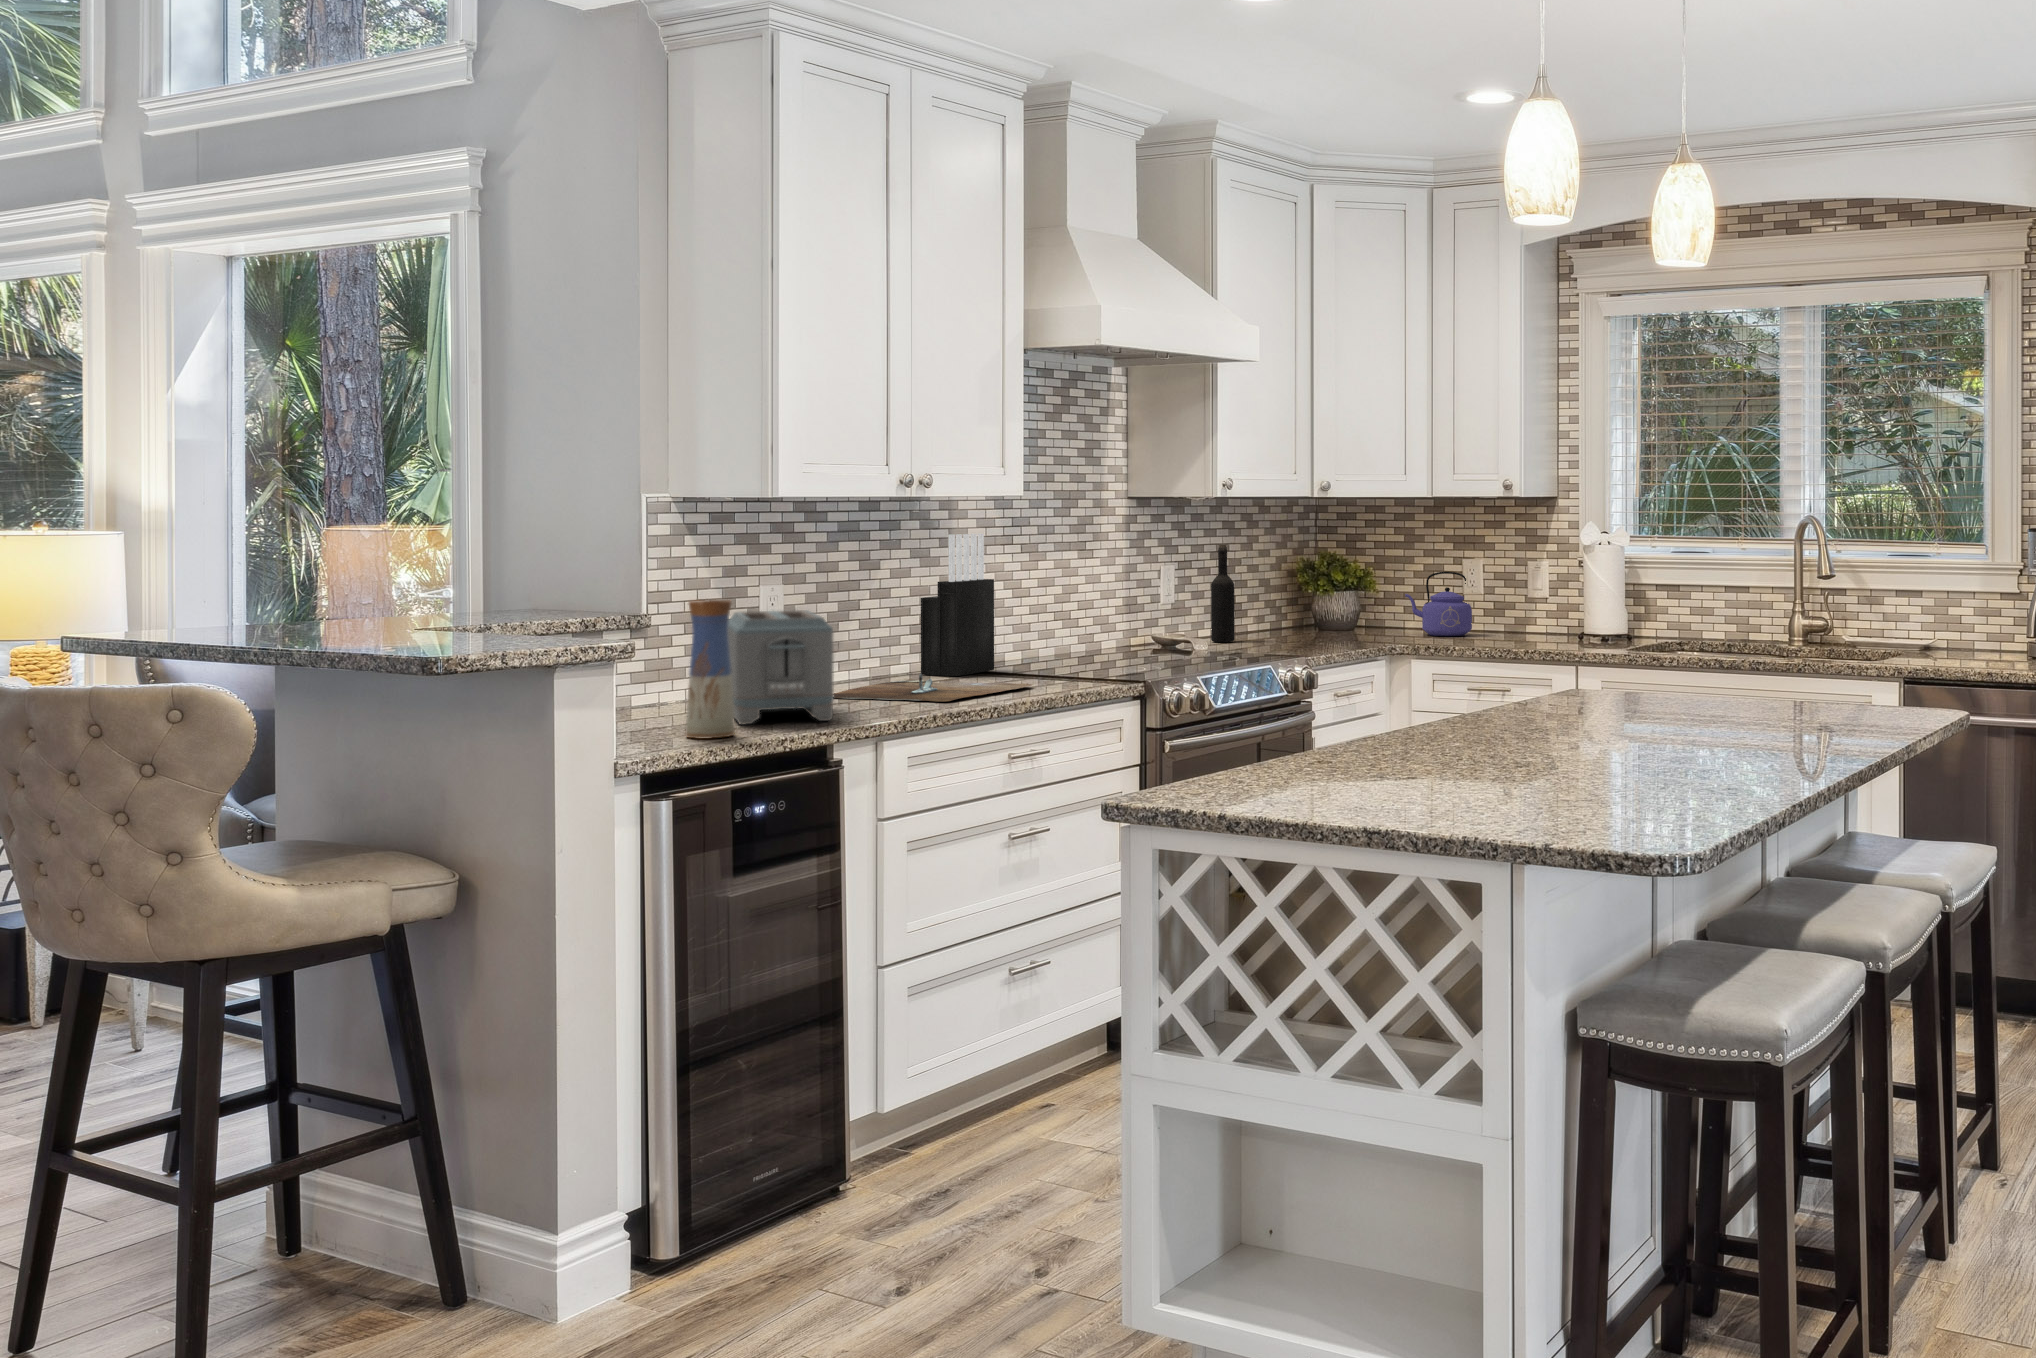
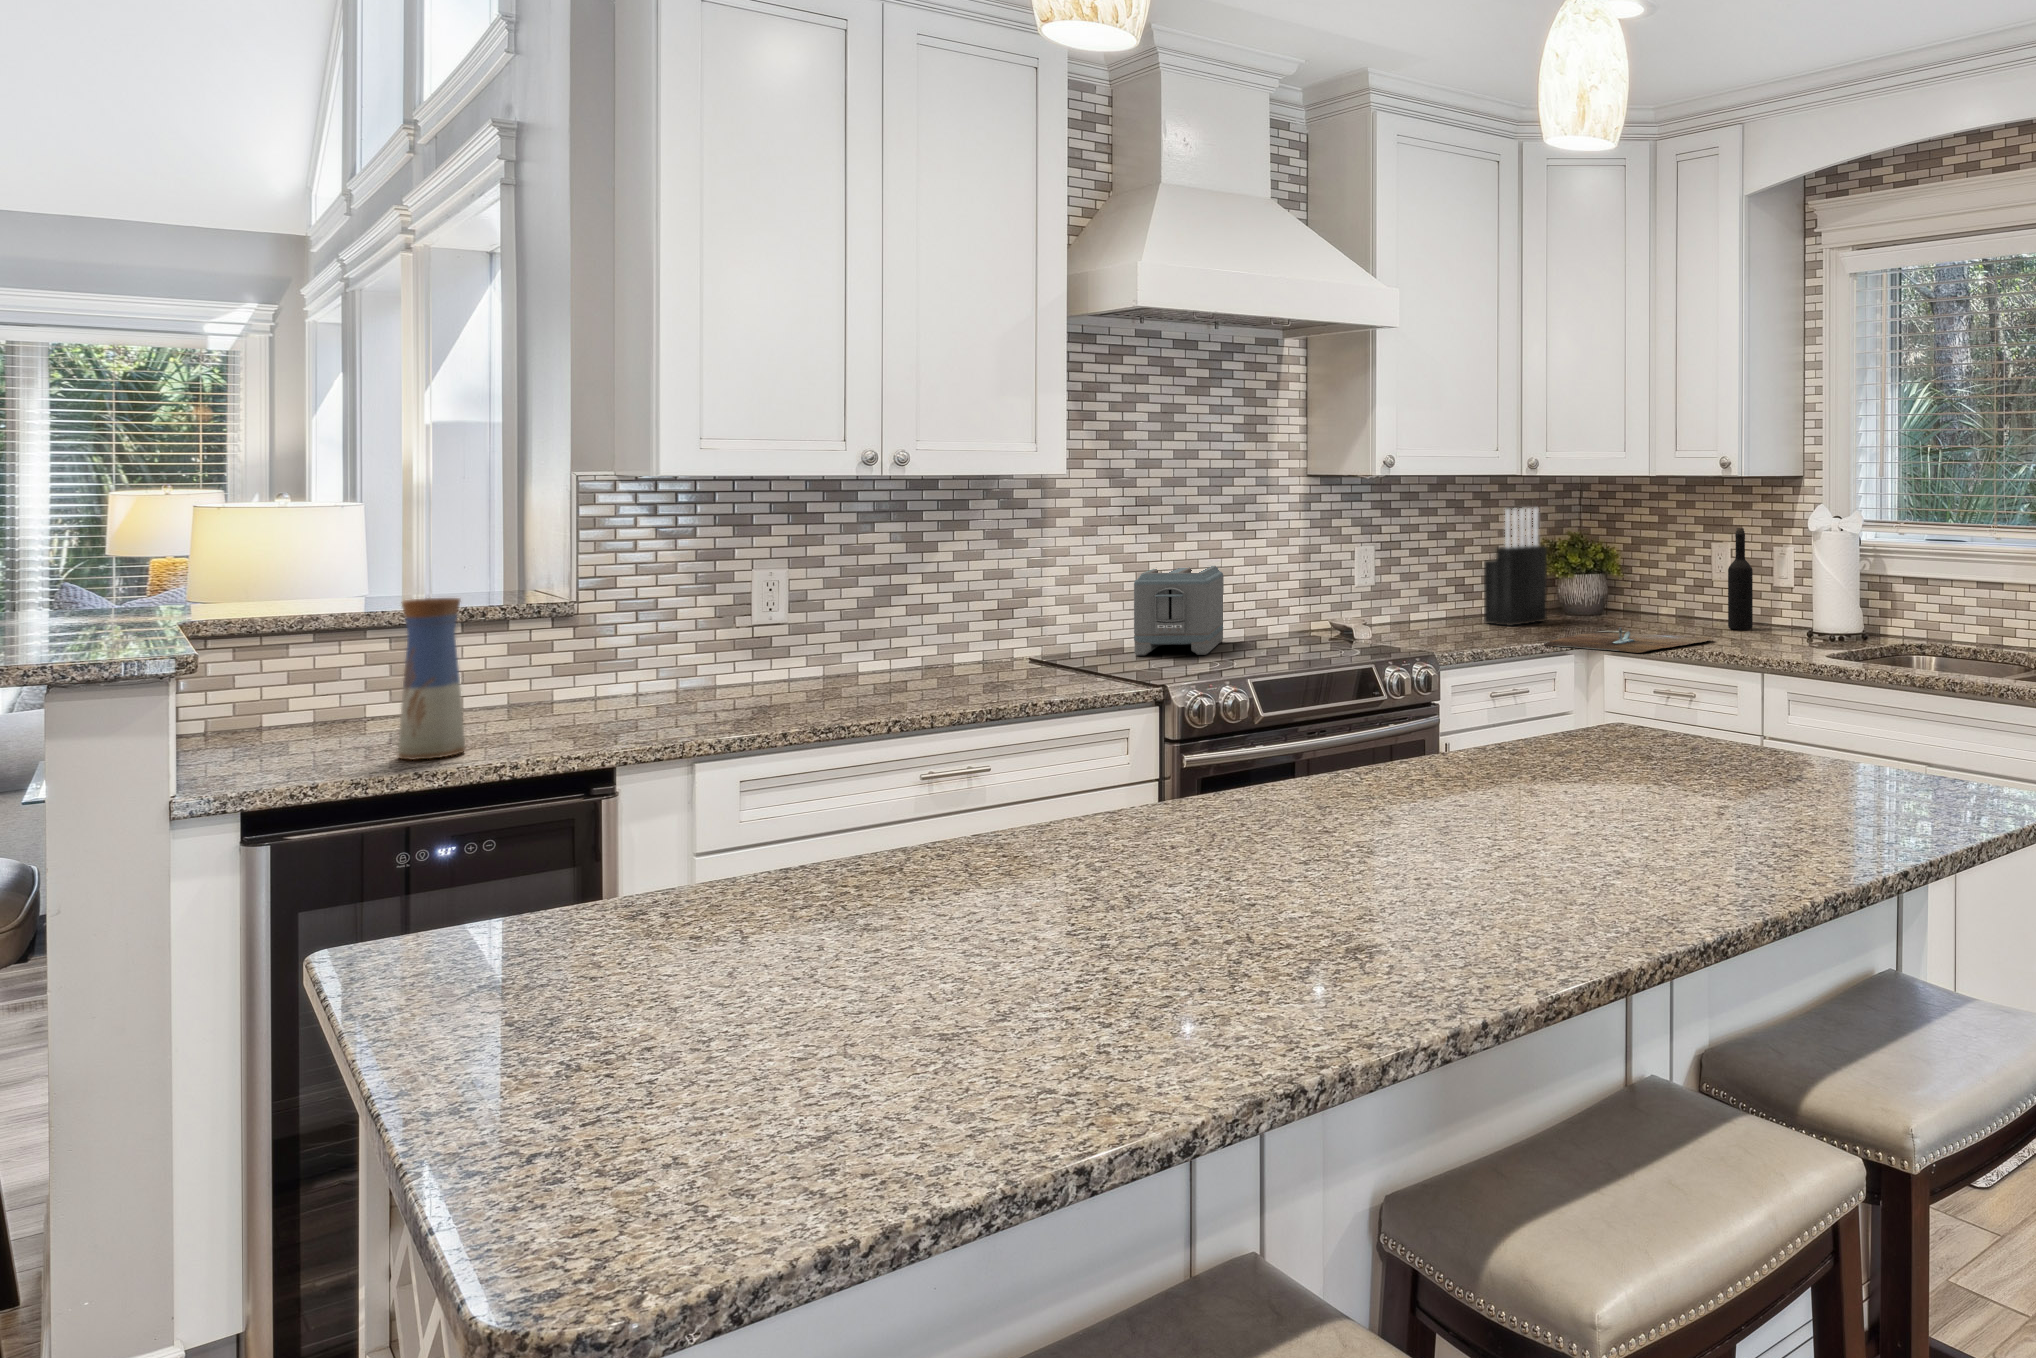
knife block: present [921,533,994,676] -> present [1484,508,1547,626]
wine bottle: present [1211,545,1235,642] -> present [1728,528,1753,630]
kettle: present [1405,572,1472,636] -> none [1650,555,1720,624]
toaster: present [728,610,834,724] -> present [1134,566,1224,655]
cutting board: present [833,674,1032,701] -> present [1544,627,1713,653]

